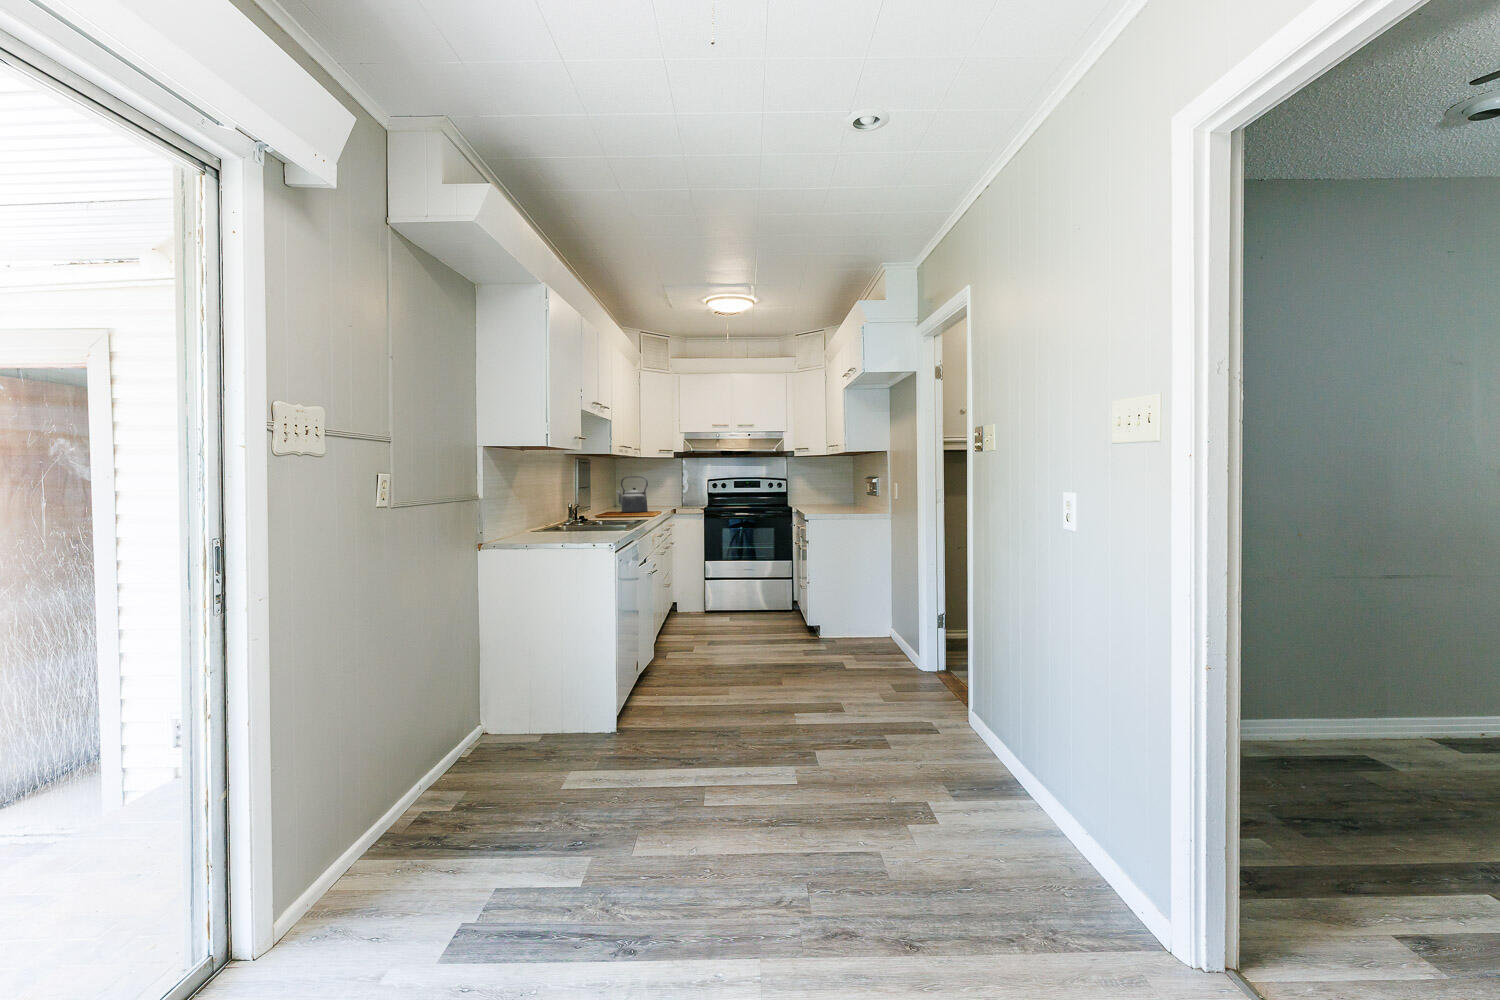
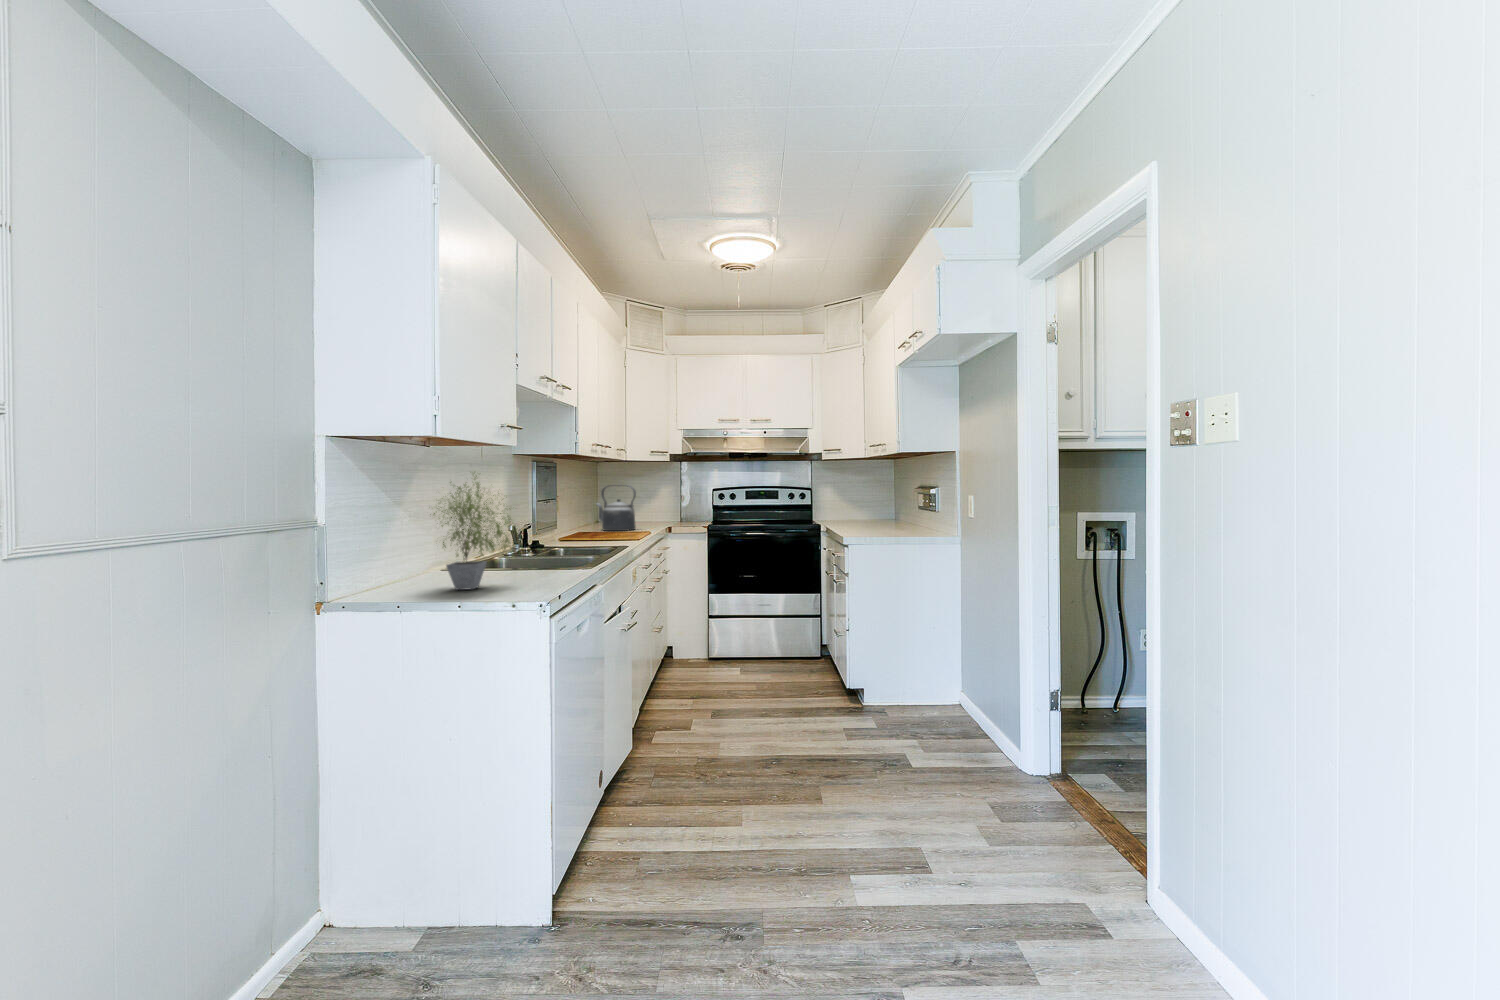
potted plant: none [534,467,591,540] -> present [434,476,520,590]

